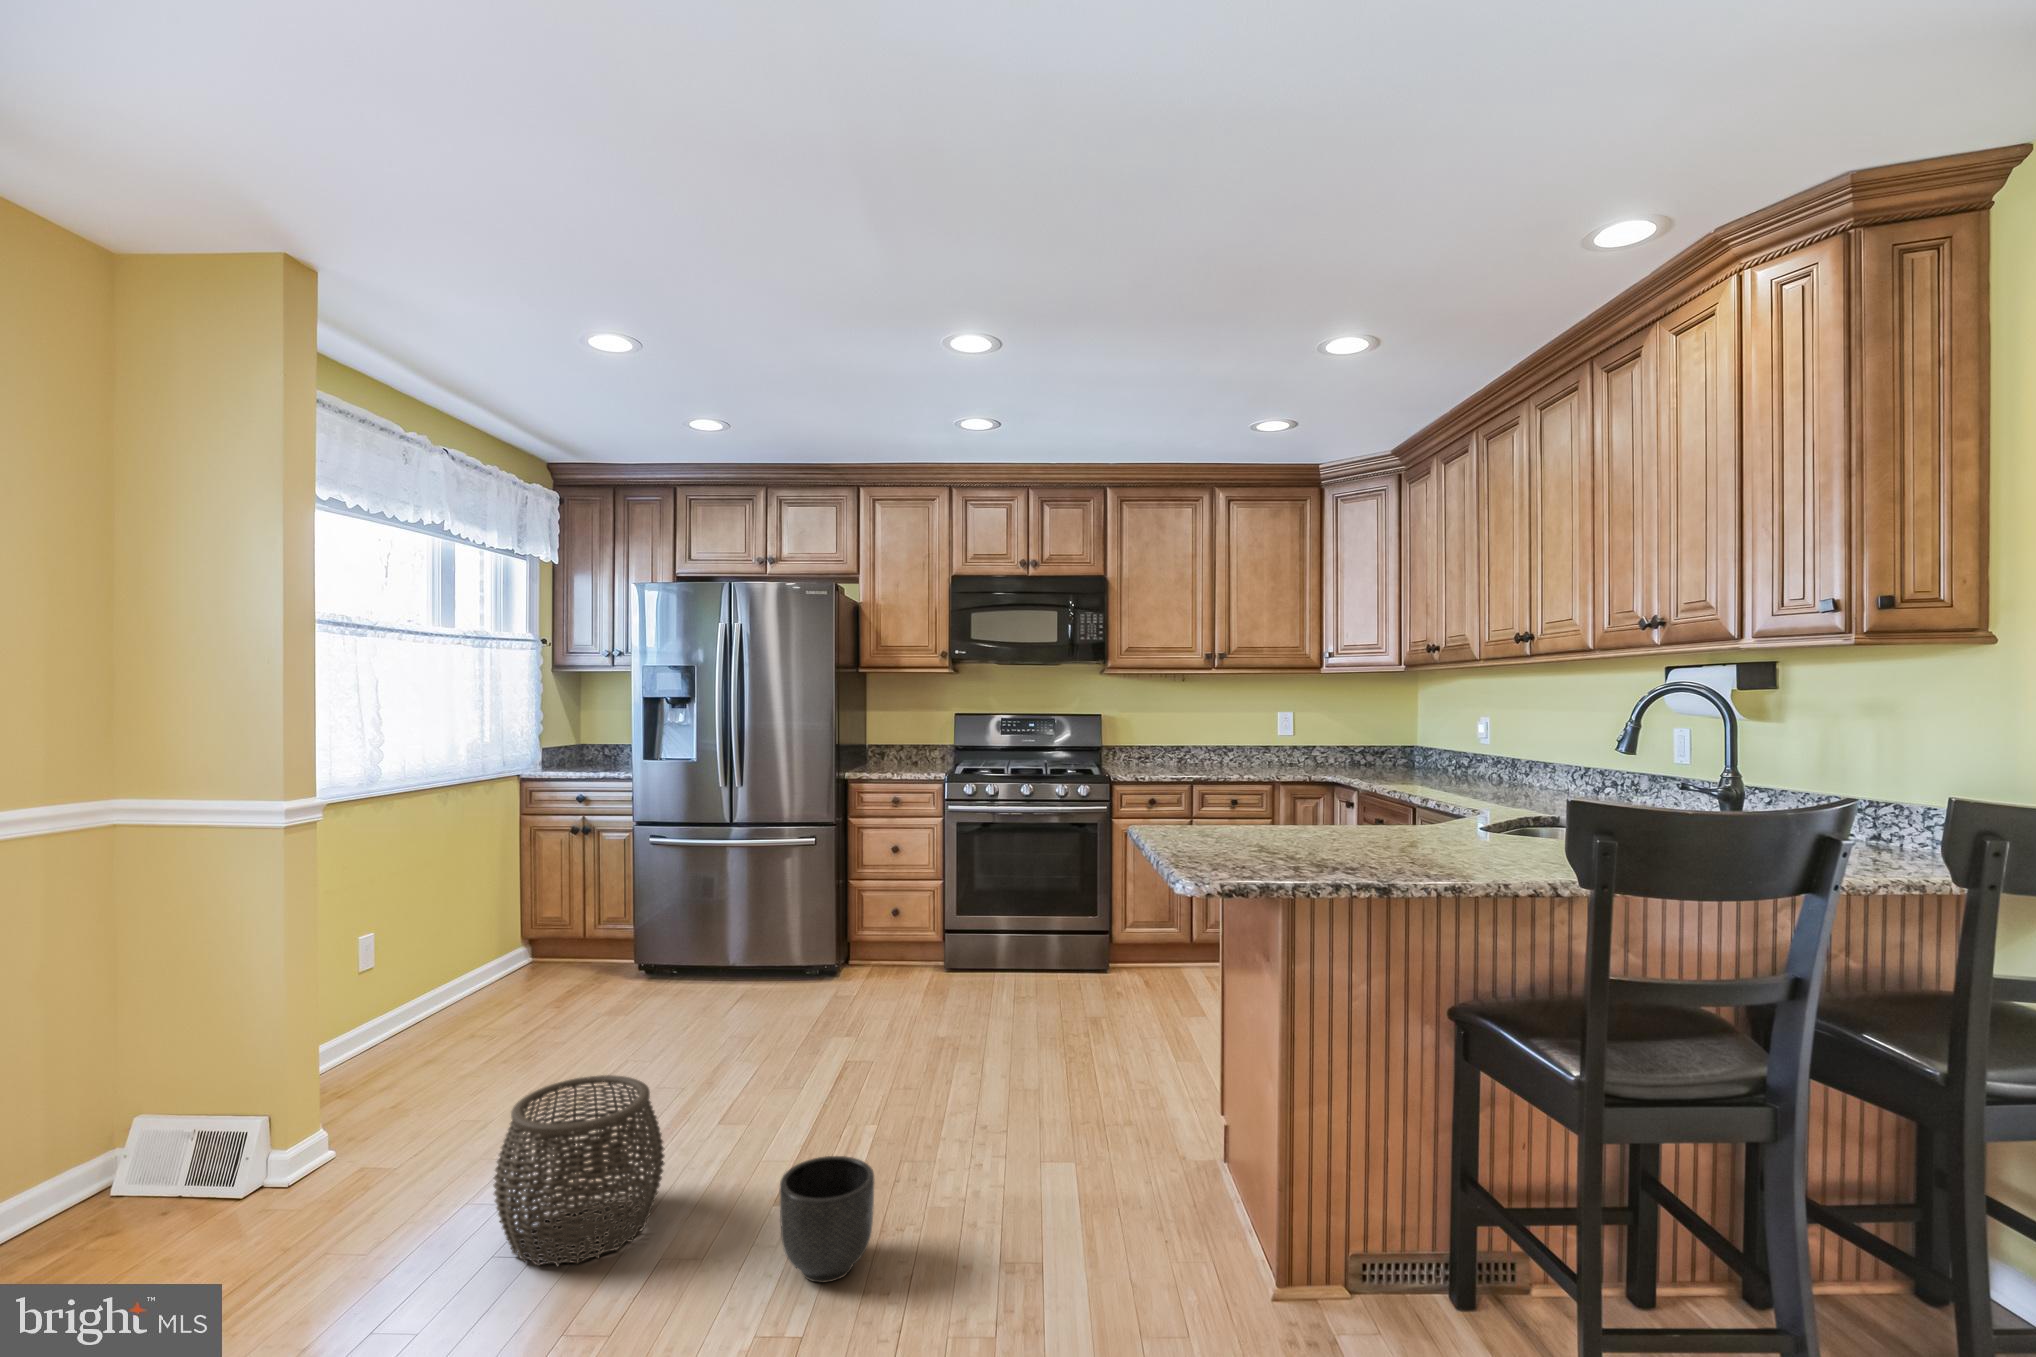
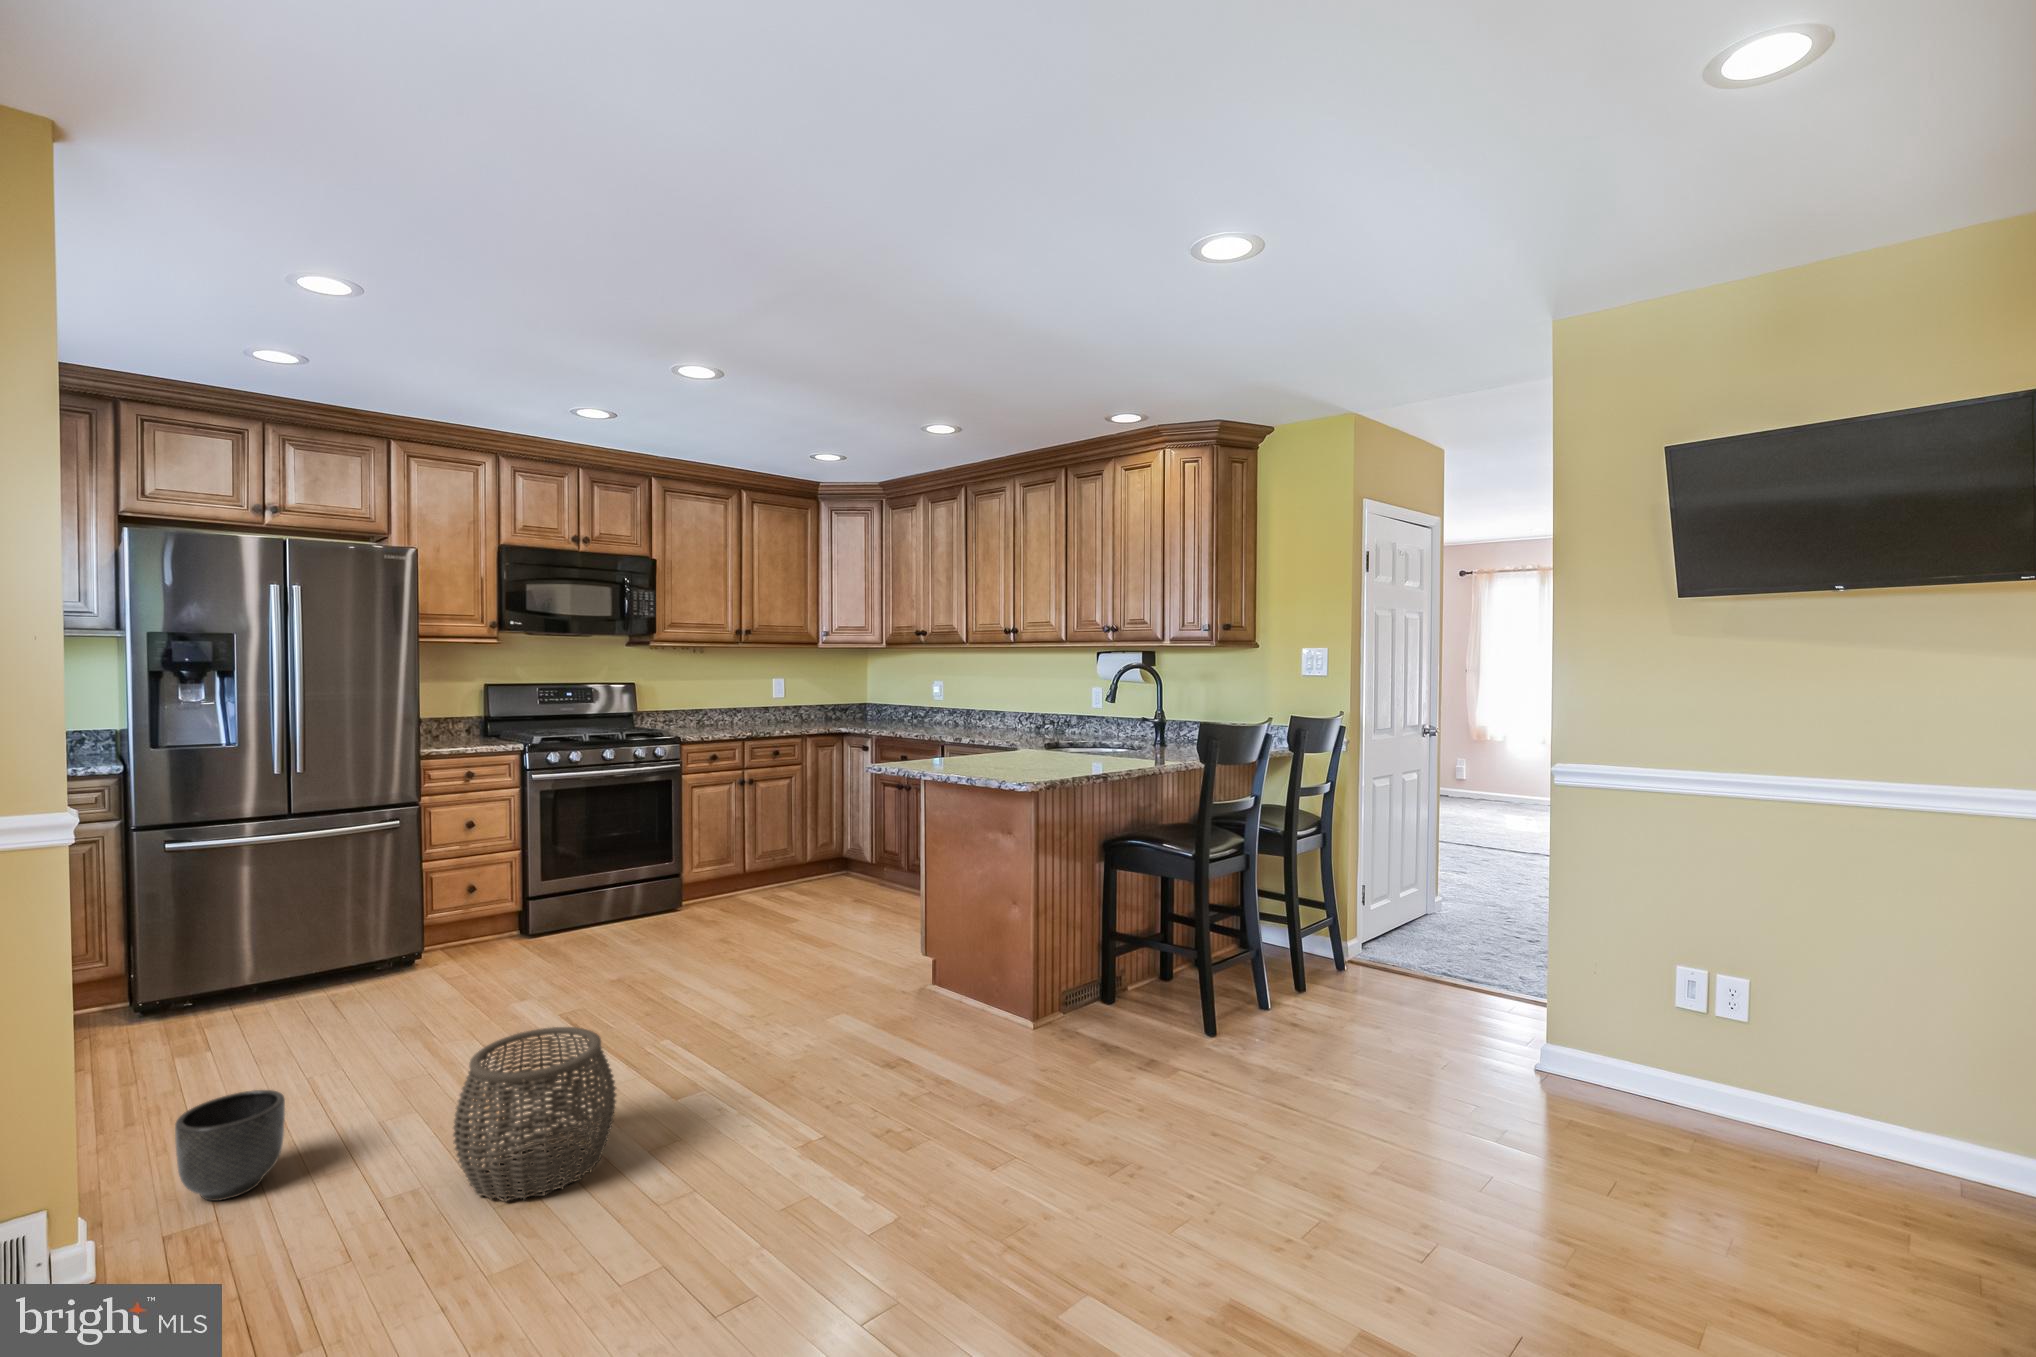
planter: present [779,1156,875,1283] -> present [175,1090,285,1201]

